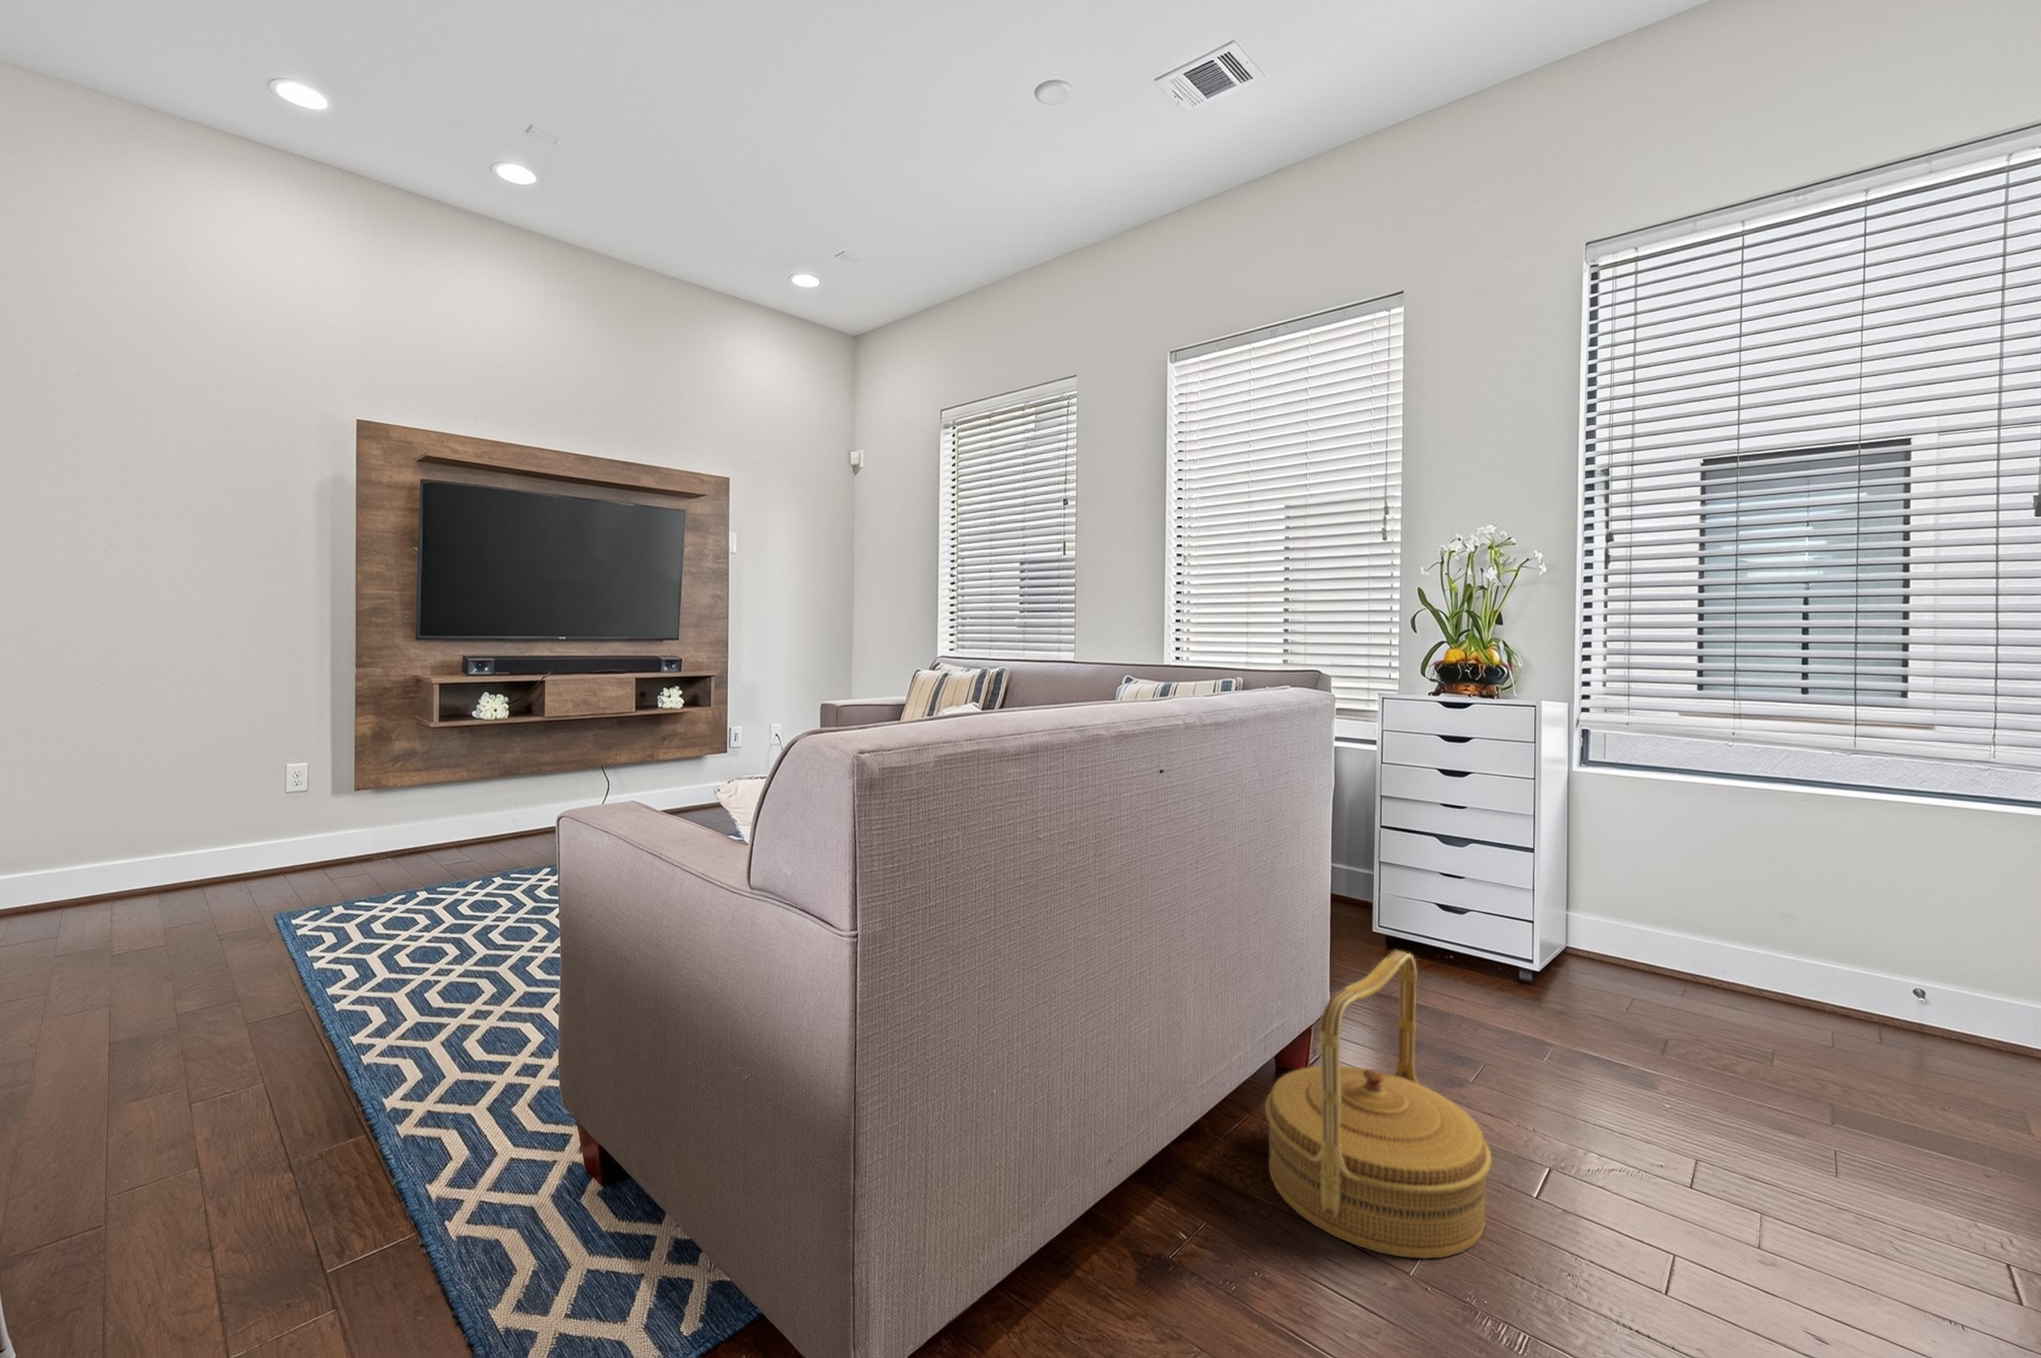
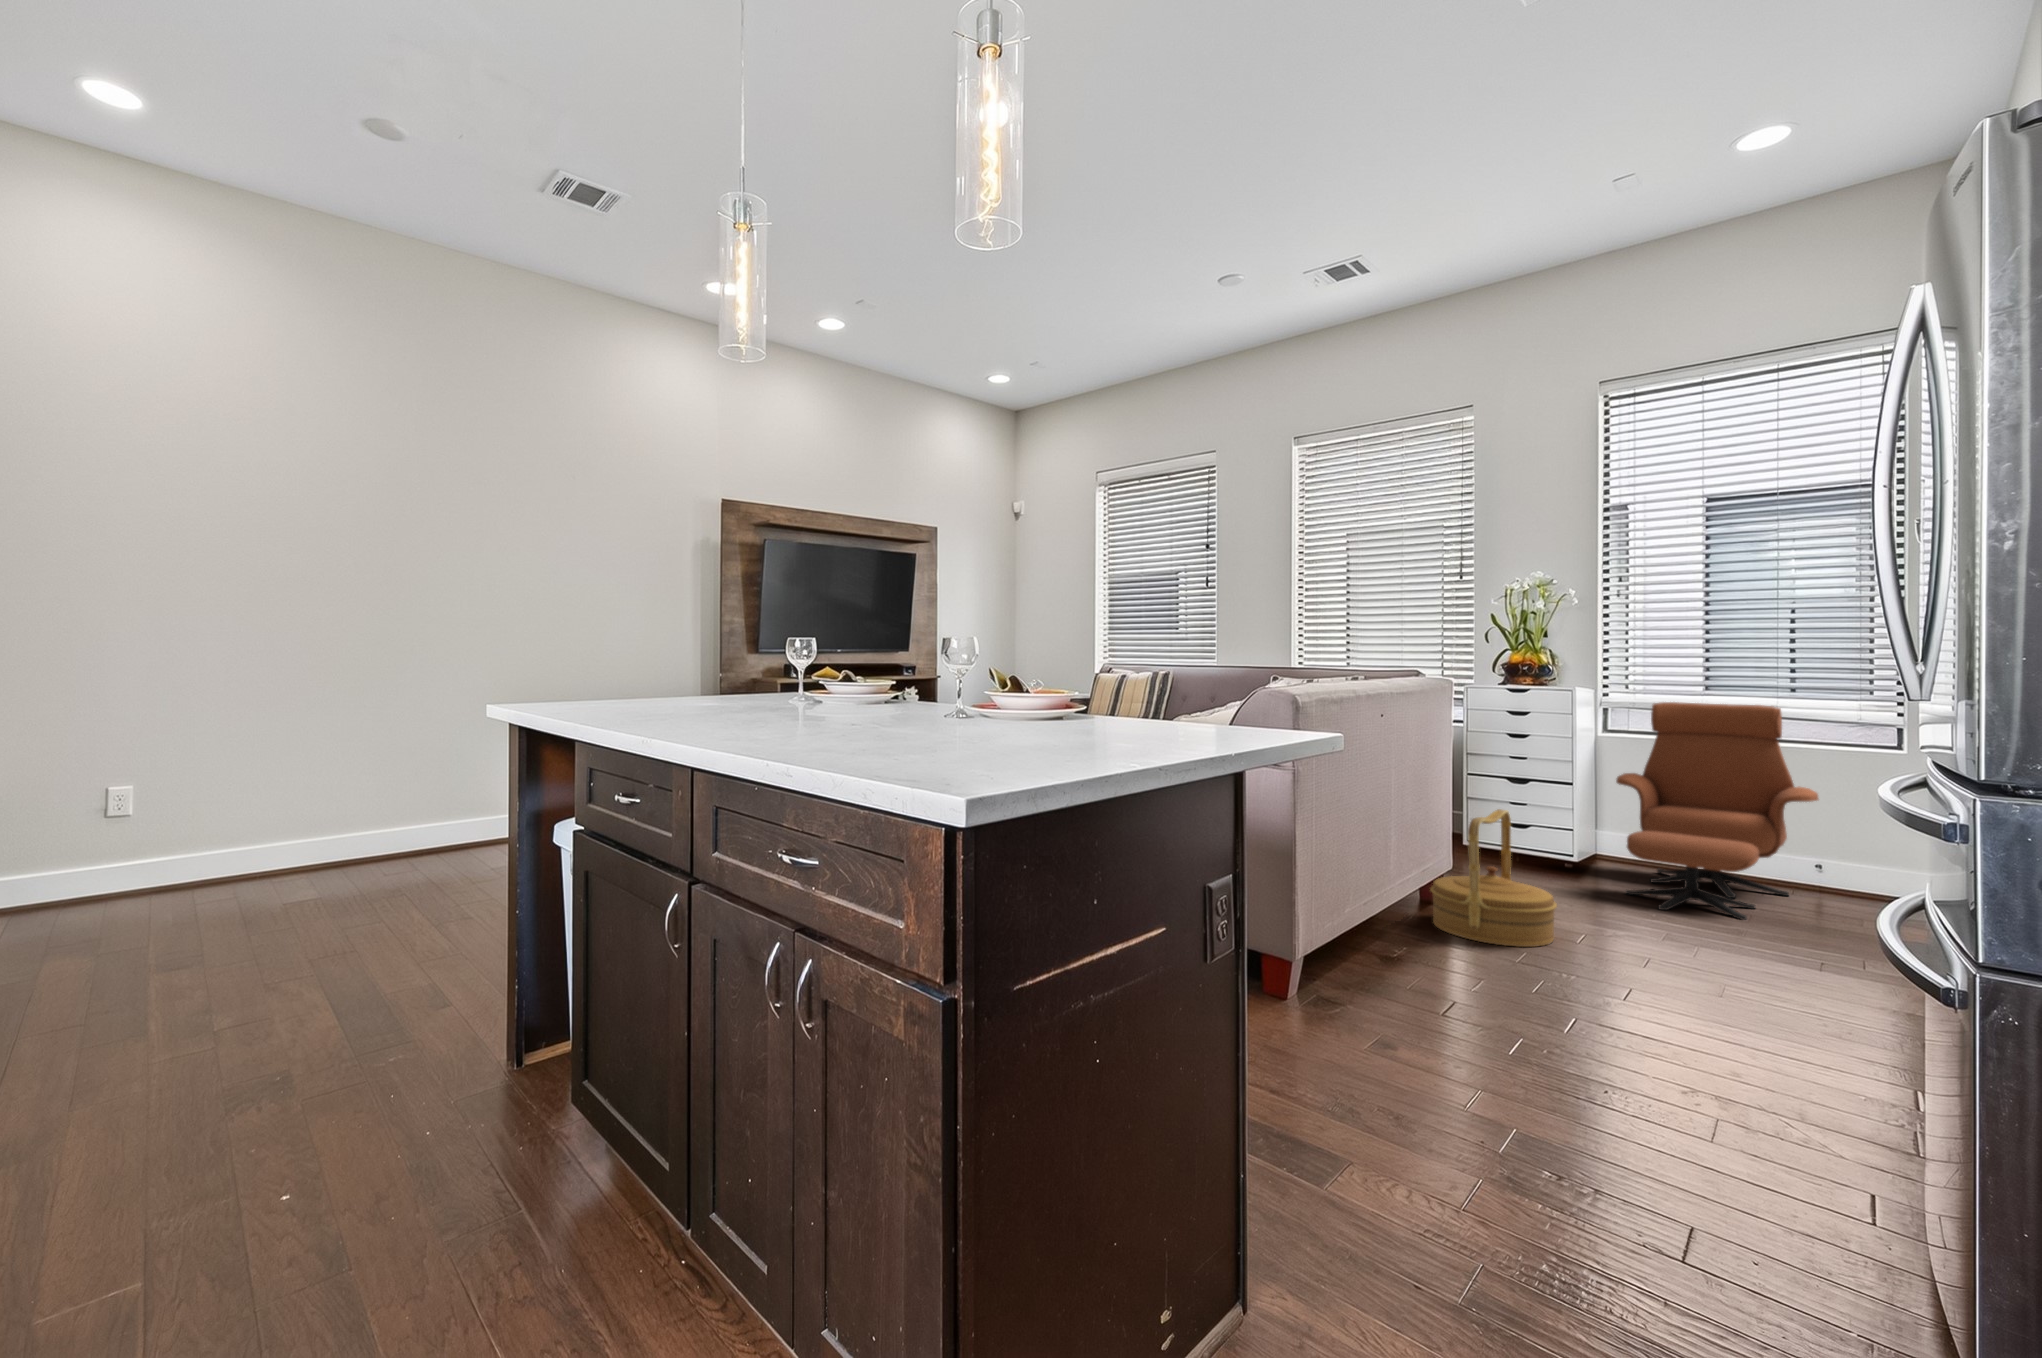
lounge chair: none [1599,727,1935,1133] -> present [1616,702,1818,920]

